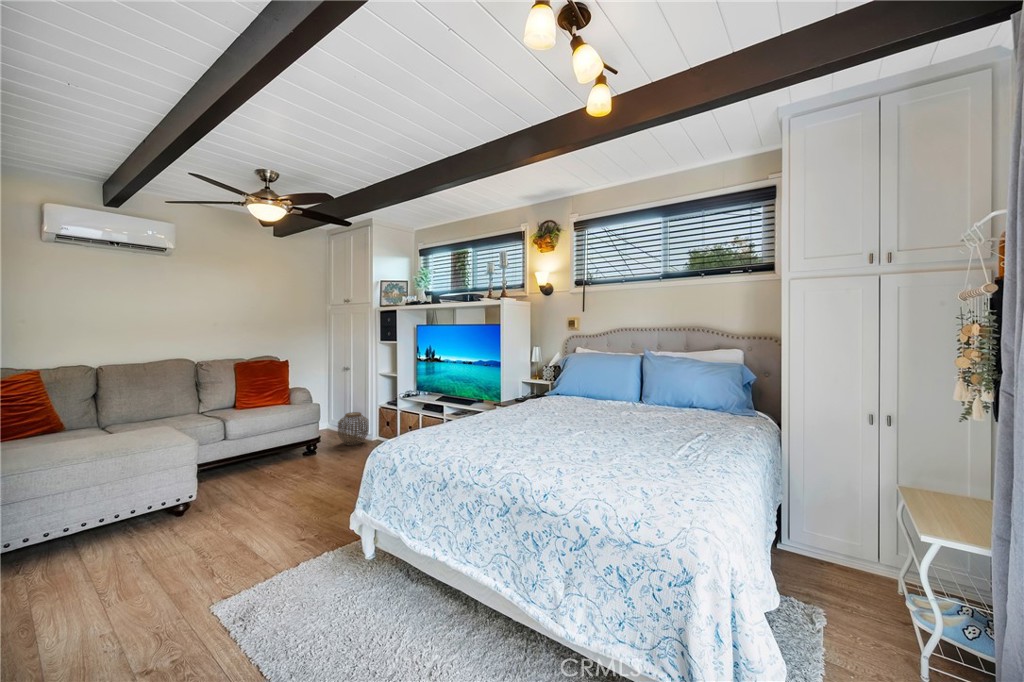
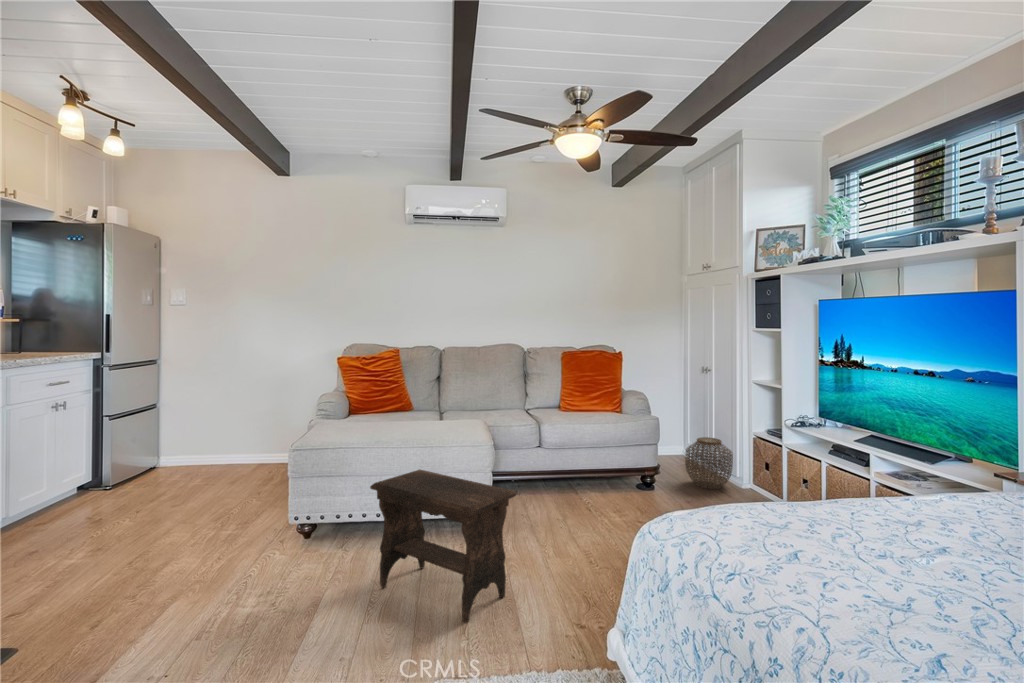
footstool: none [82,464,243,581] -> present [370,470,516,623]

